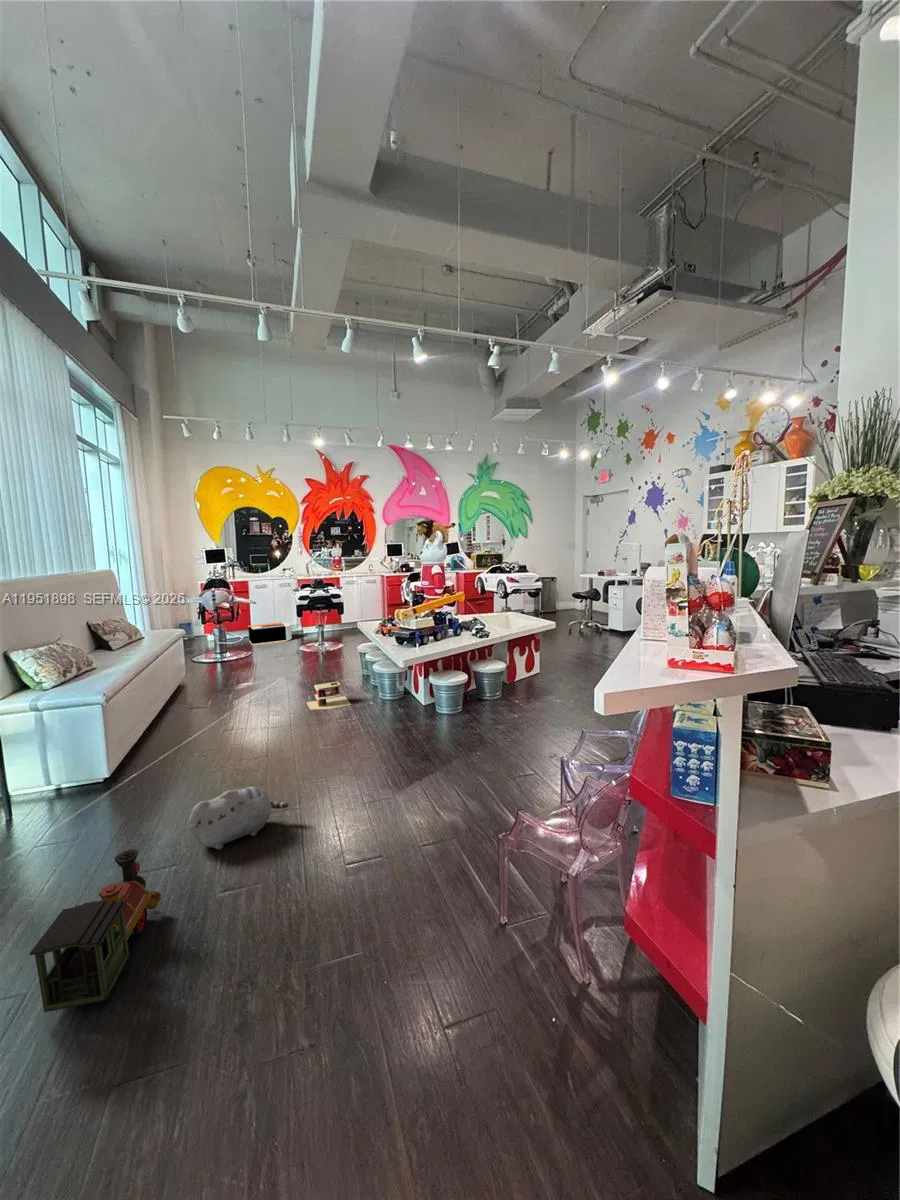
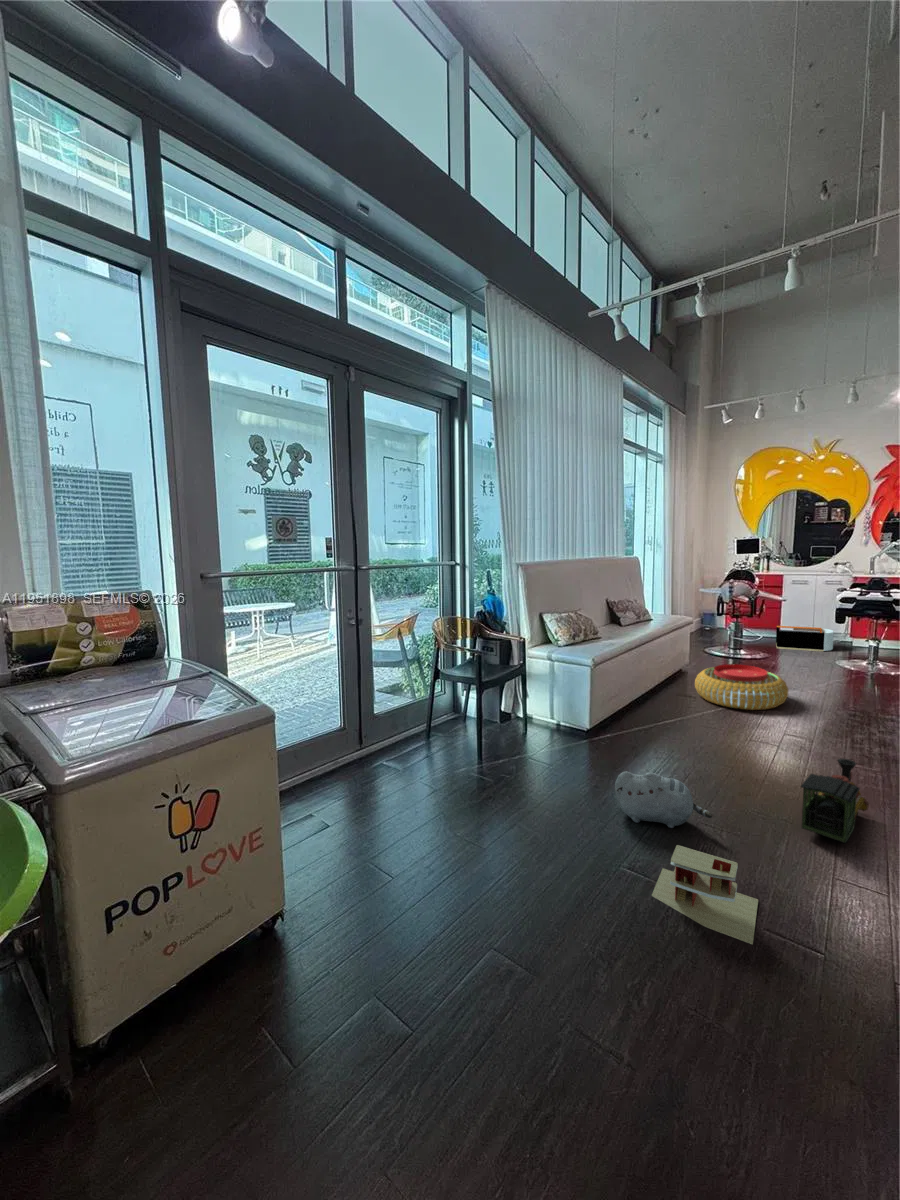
pouf: none [204,664,285,707] -> present [695,664,788,710]
toy house: present [307,682,351,709] -> present [652,845,758,944]
toy train: present [29,849,161,1012] -> present [801,758,869,843]

